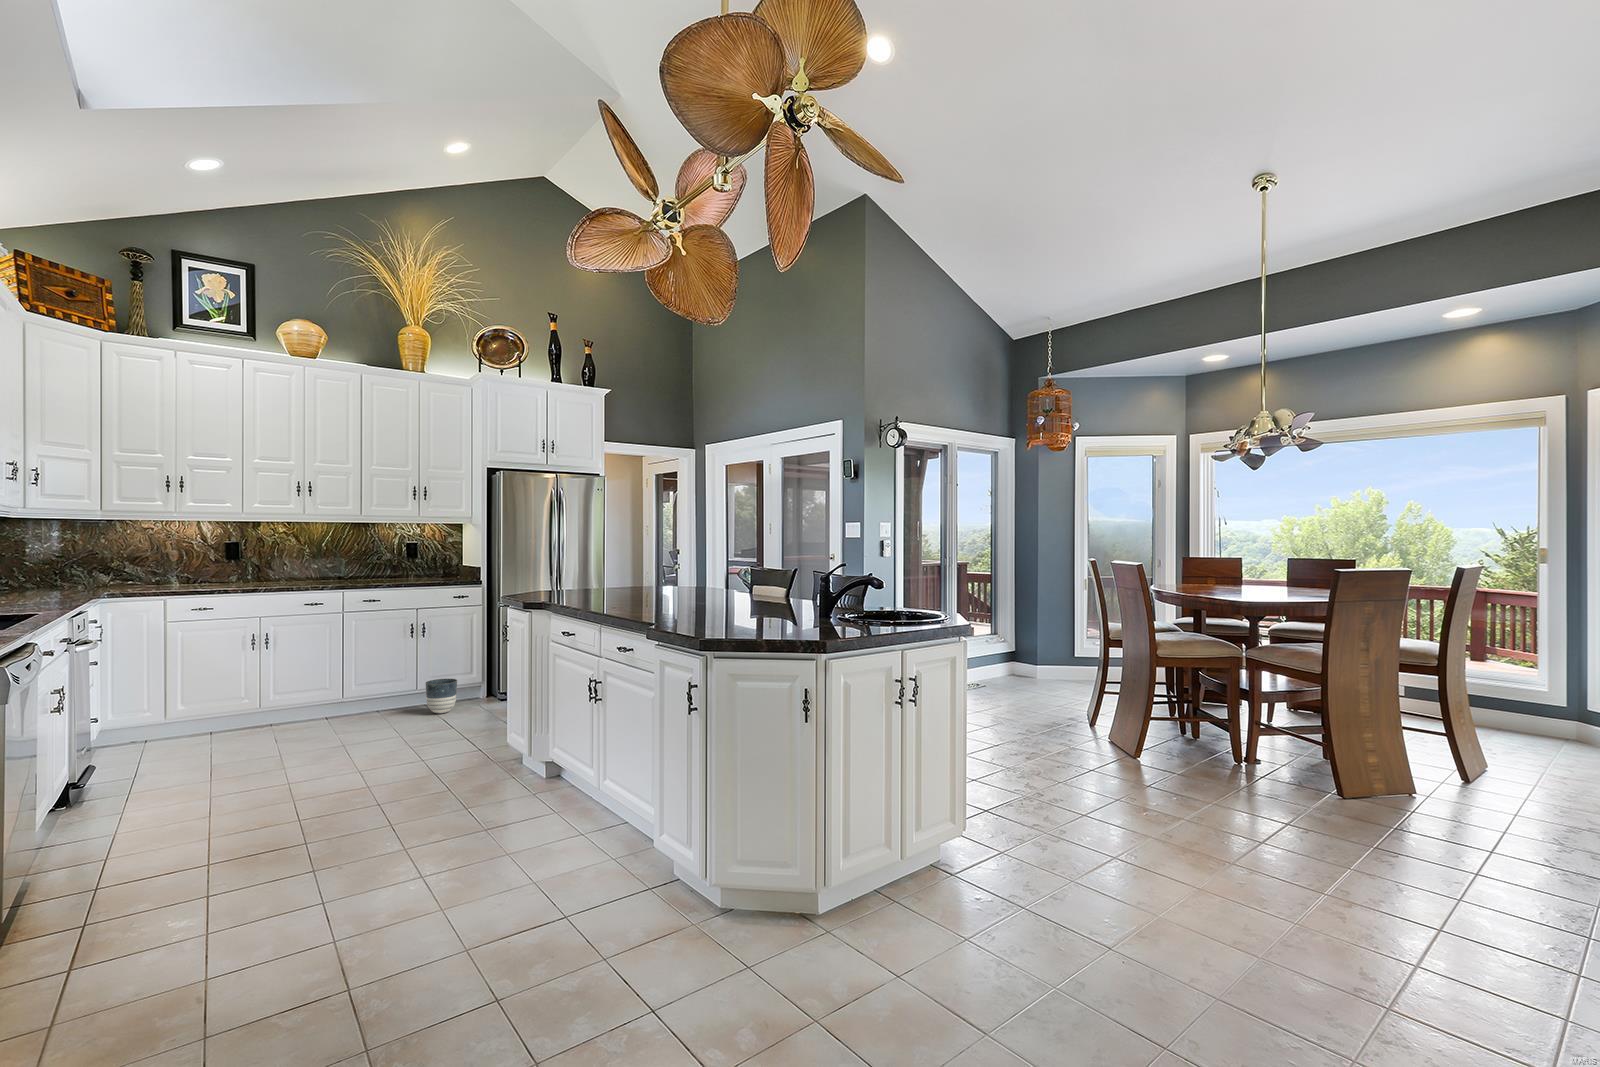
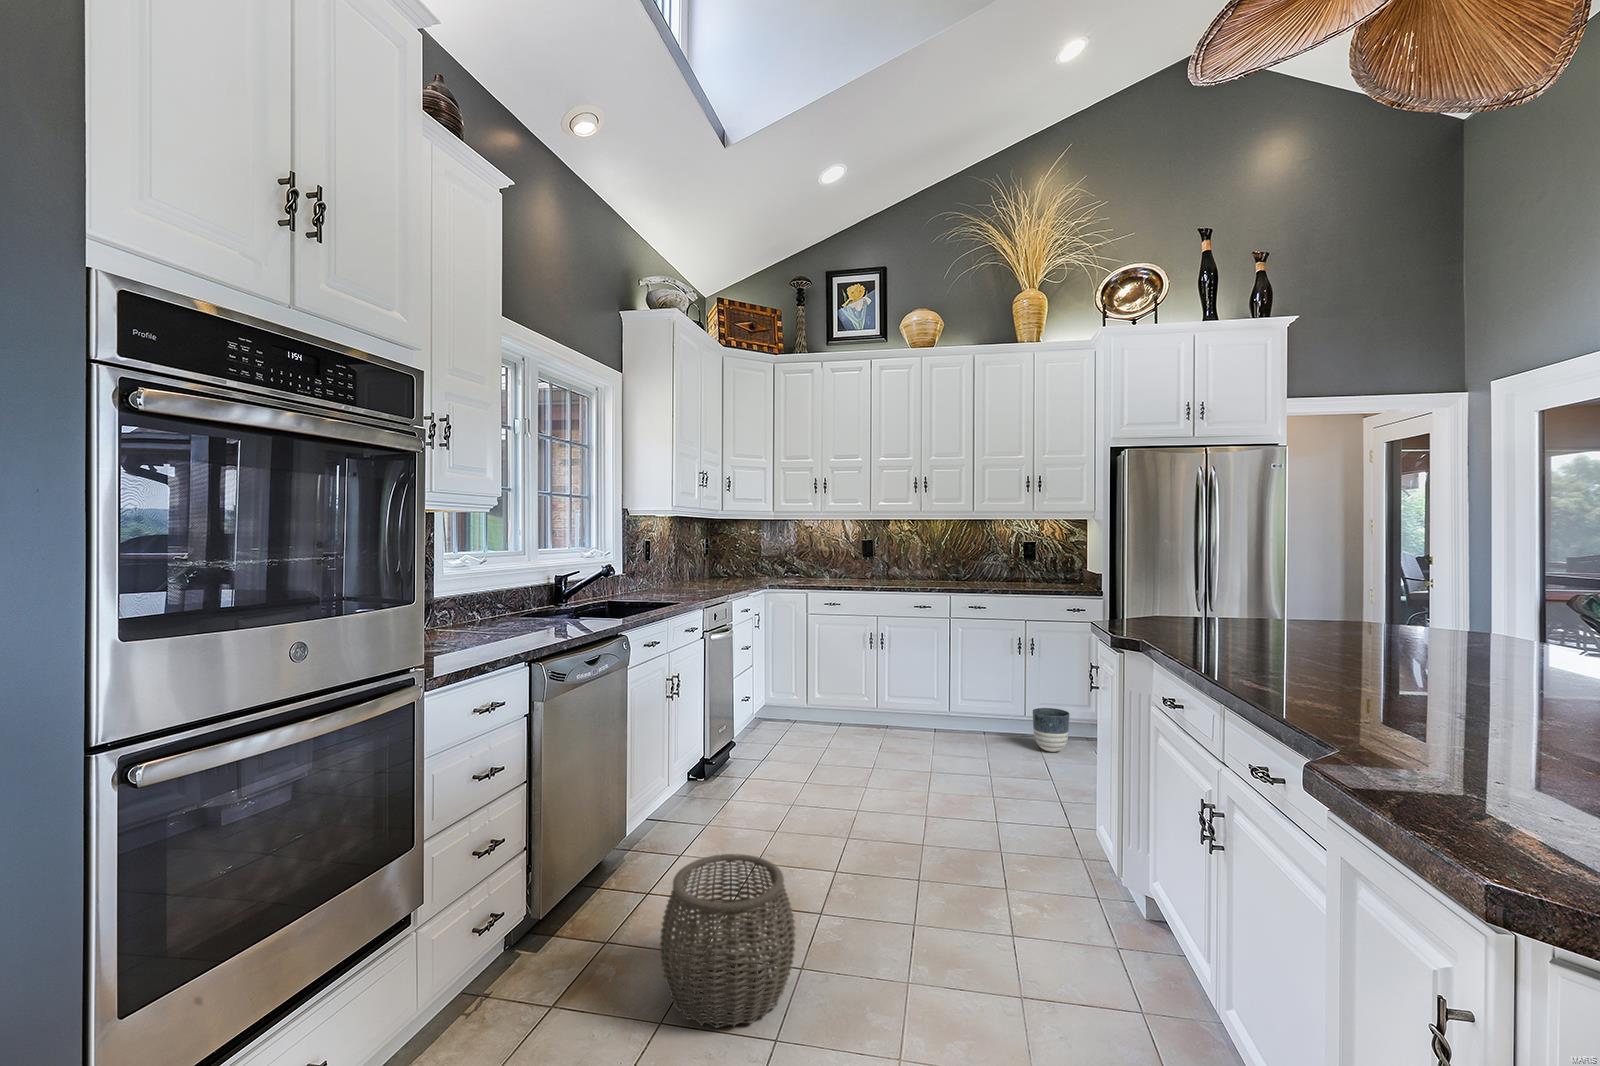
woven basket: none [188,797,321,923] -> present [659,854,795,1028]

